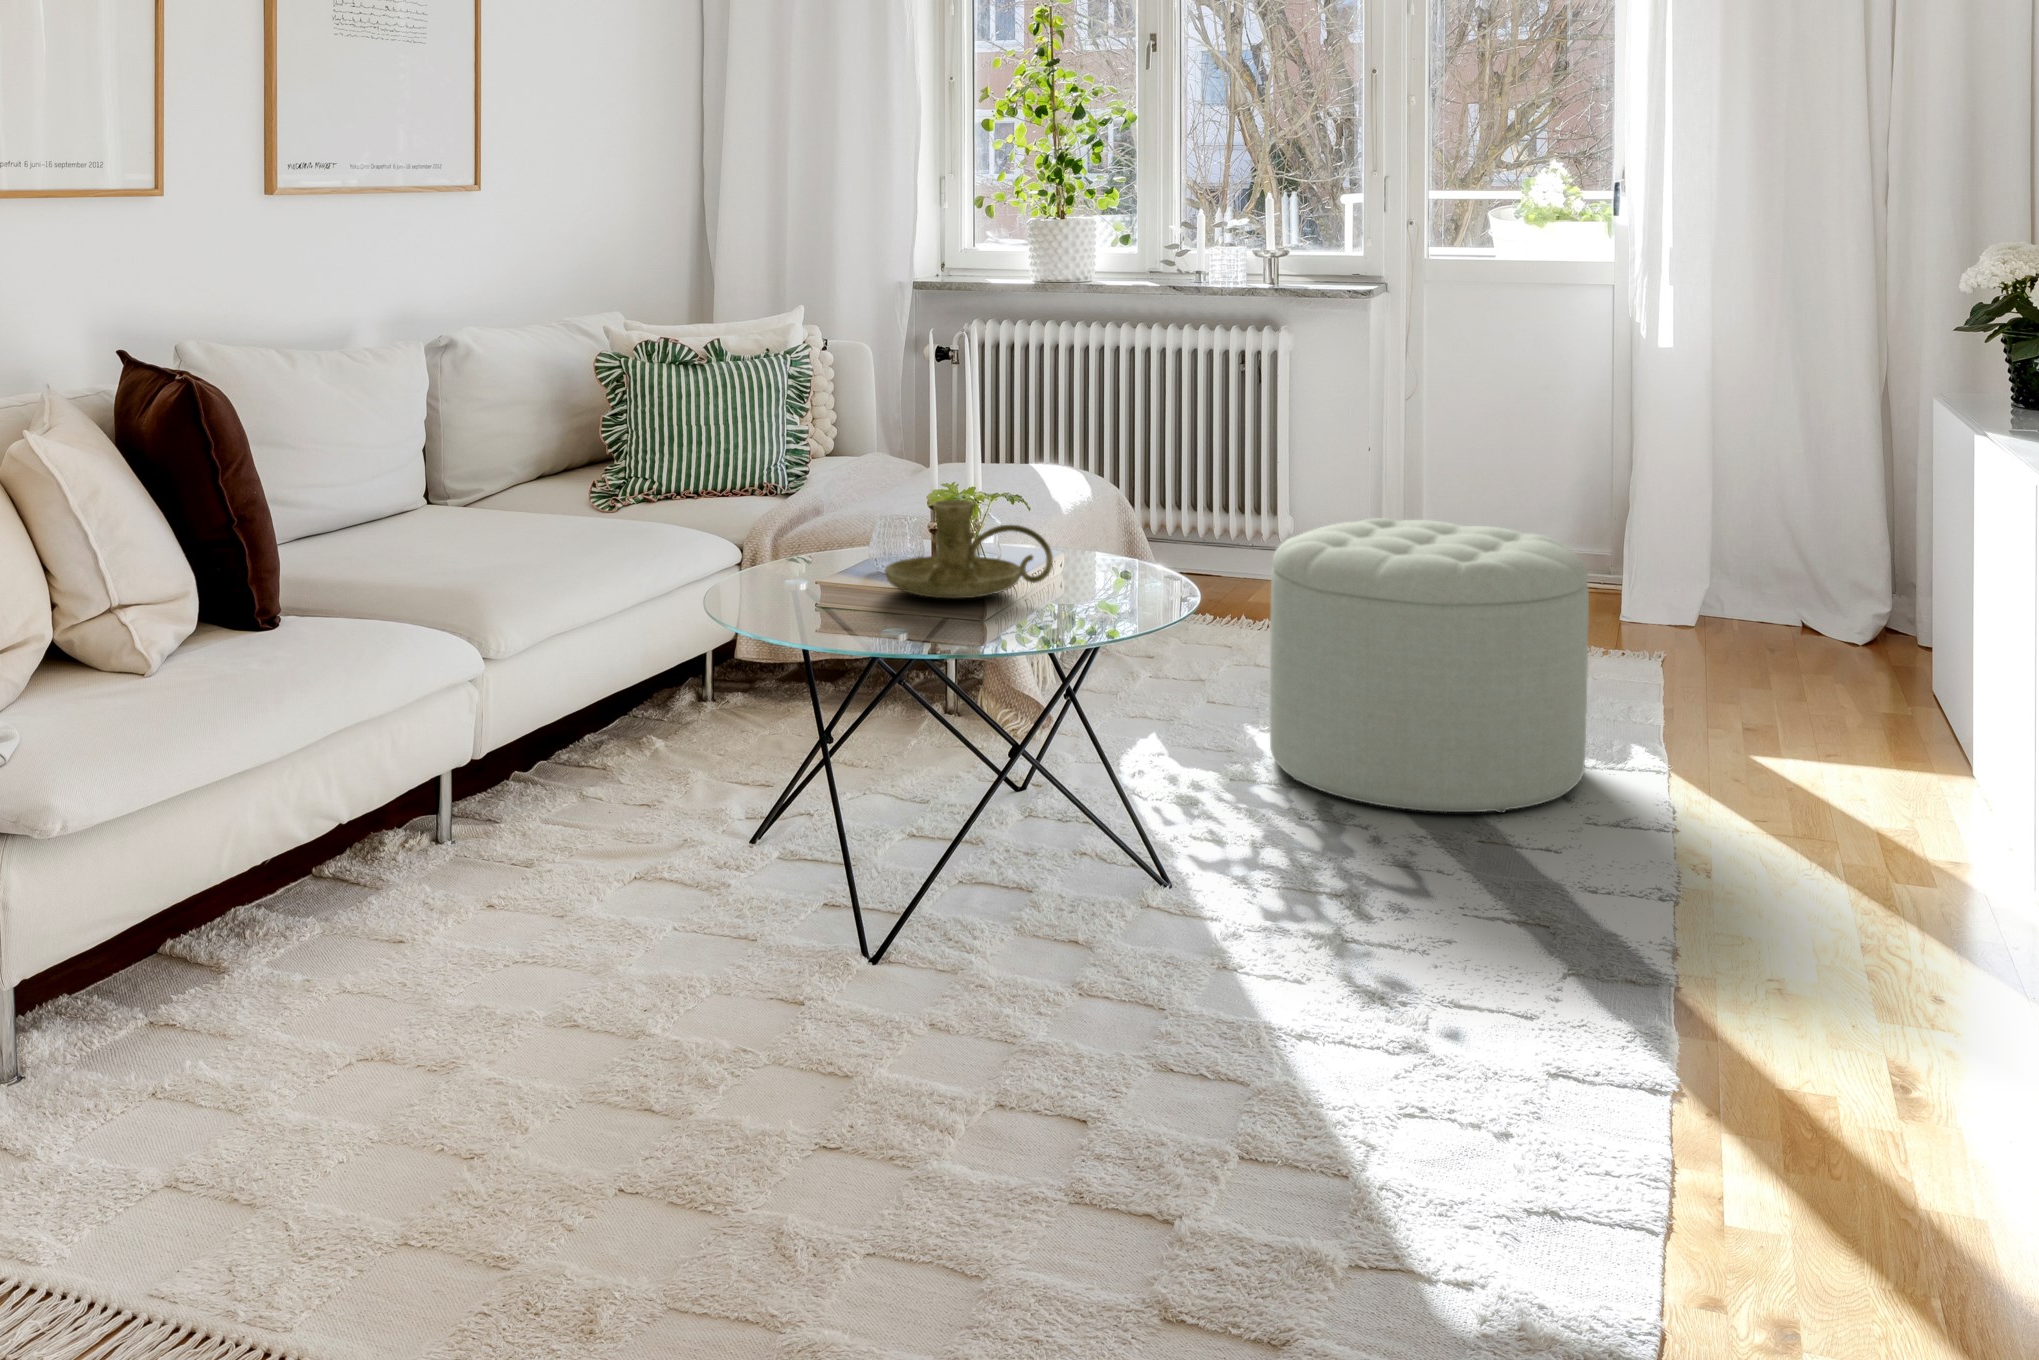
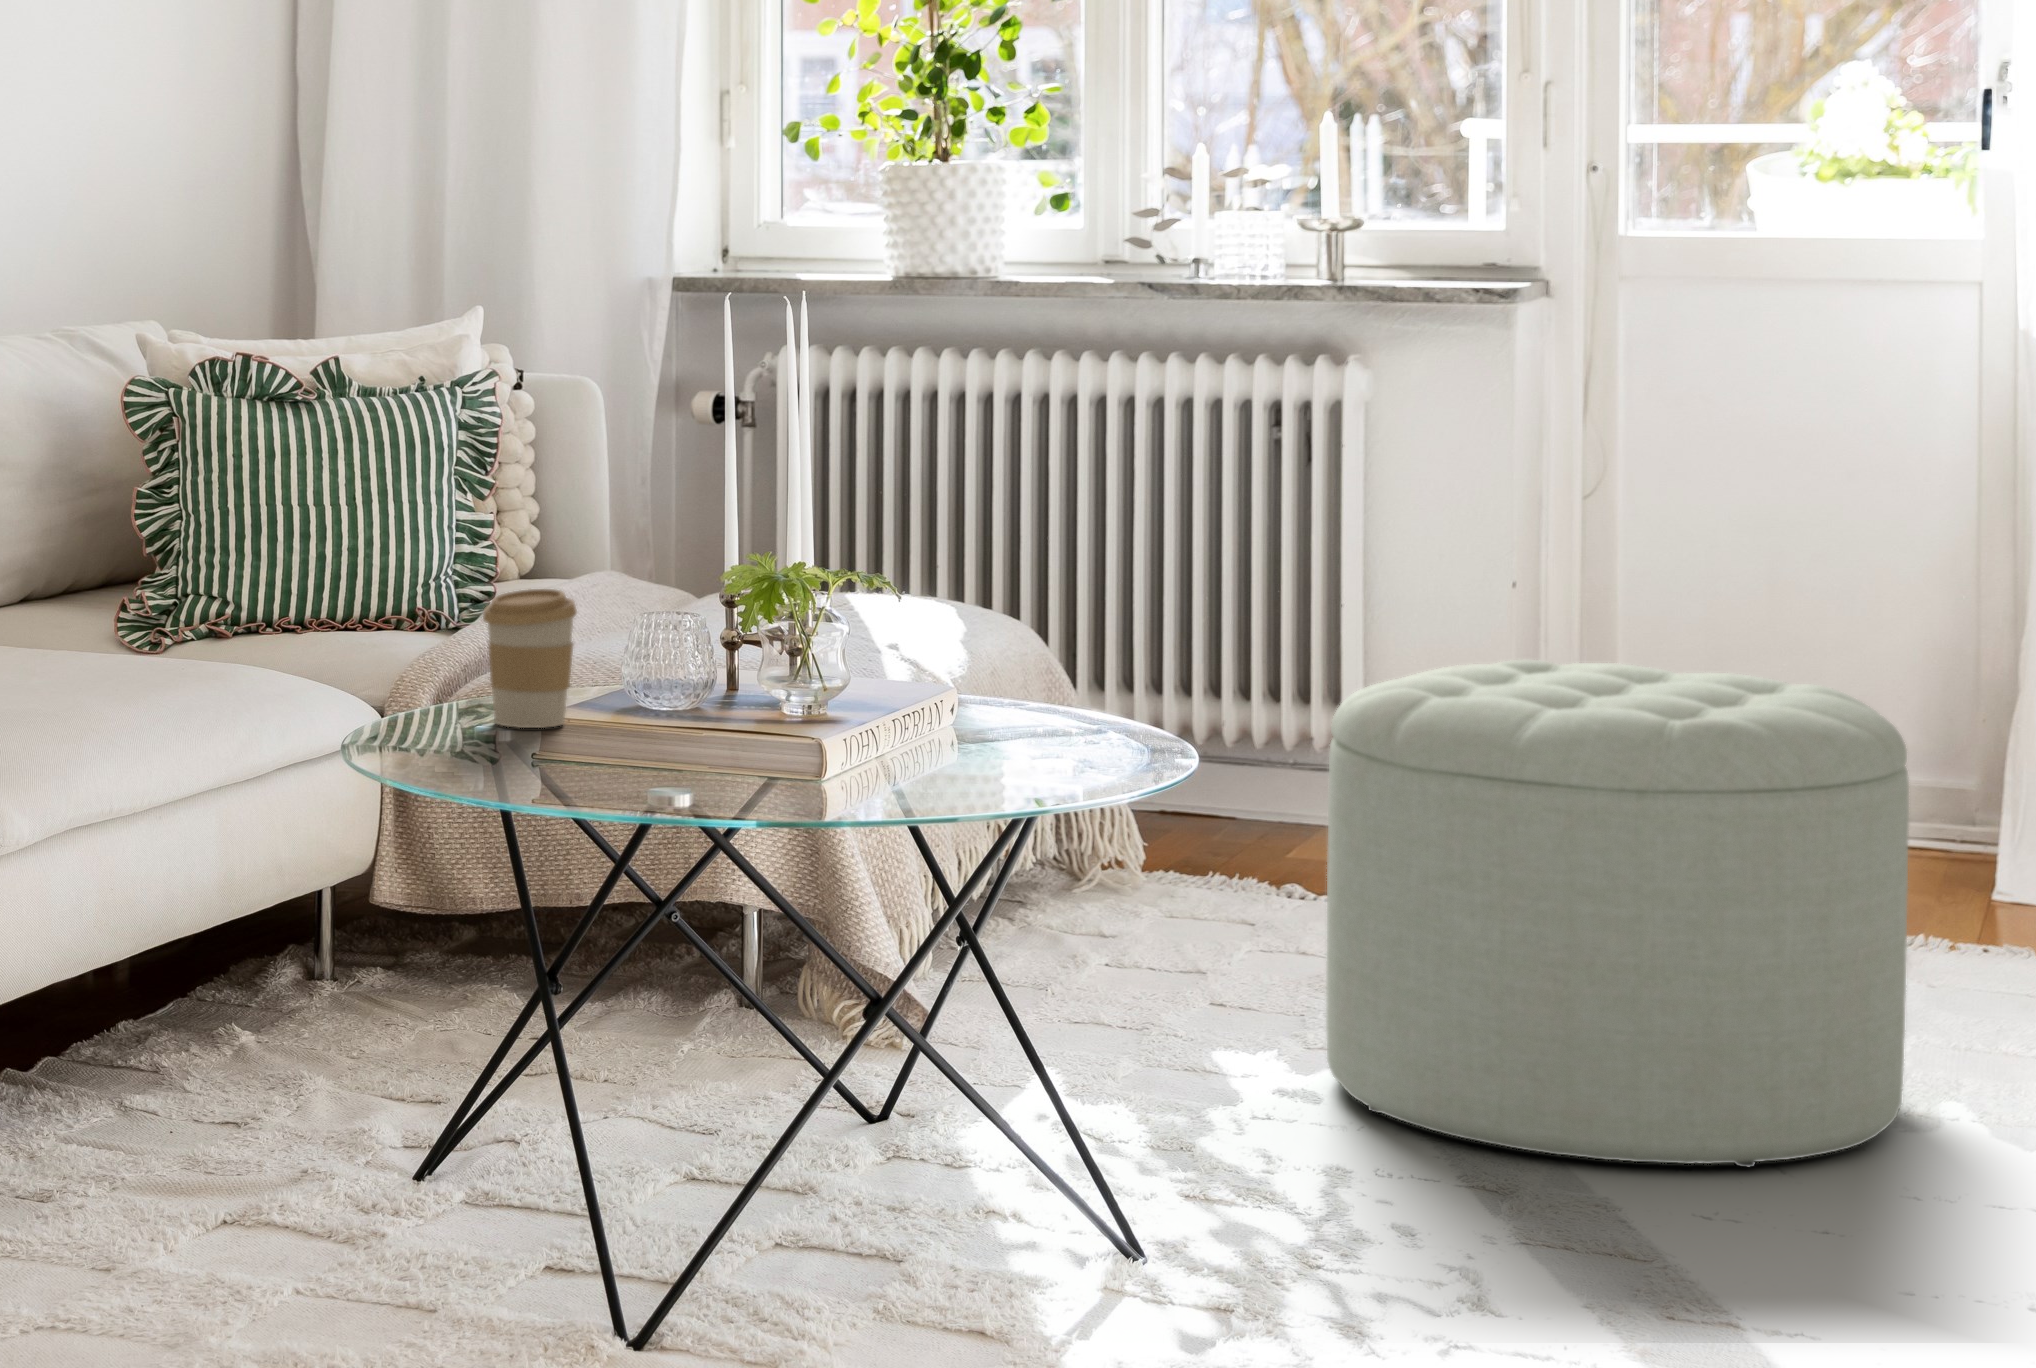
candle holder: present [885,500,1053,598] -> none [653,584,945,748]
coffee cup: none [787,502,842,584] -> present [483,589,577,728]

